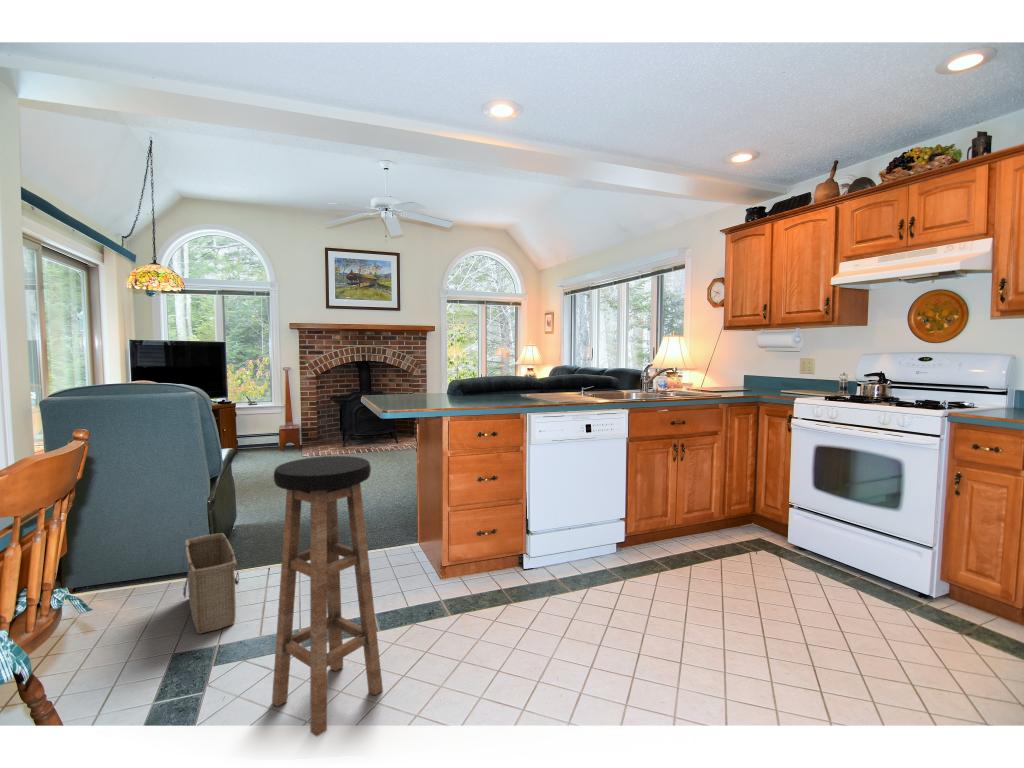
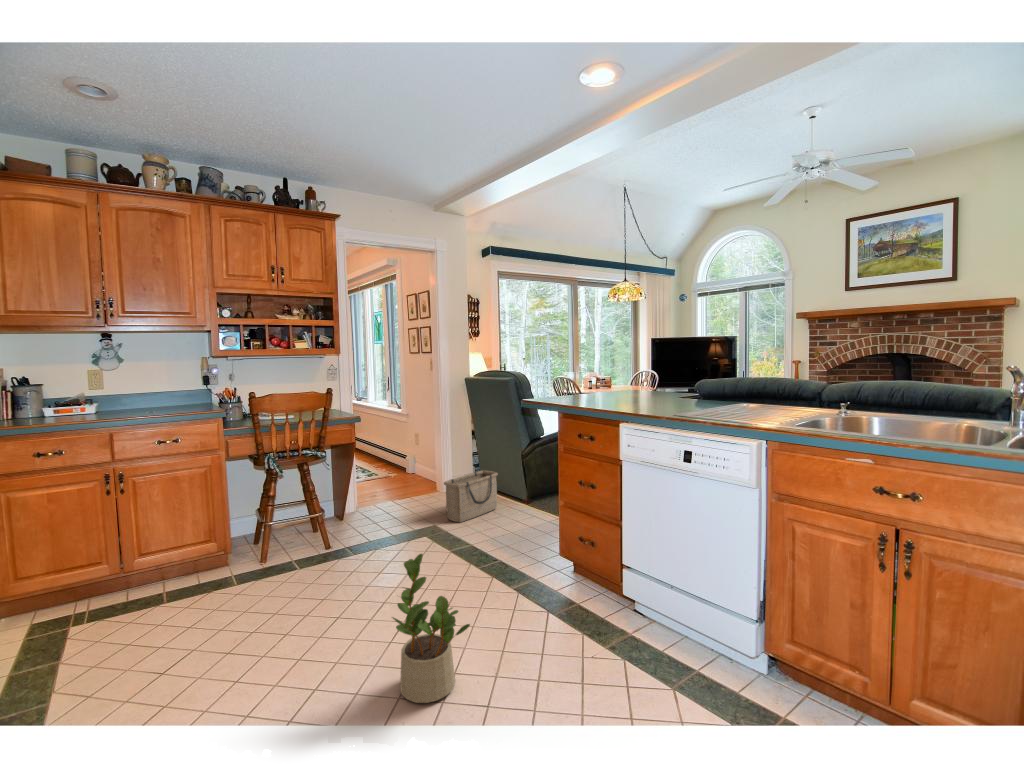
bar stool: present [272,456,383,736] -> none [364,423,427,574]
potted plant: none [637,542,704,694] -> present [392,554,470,703]

